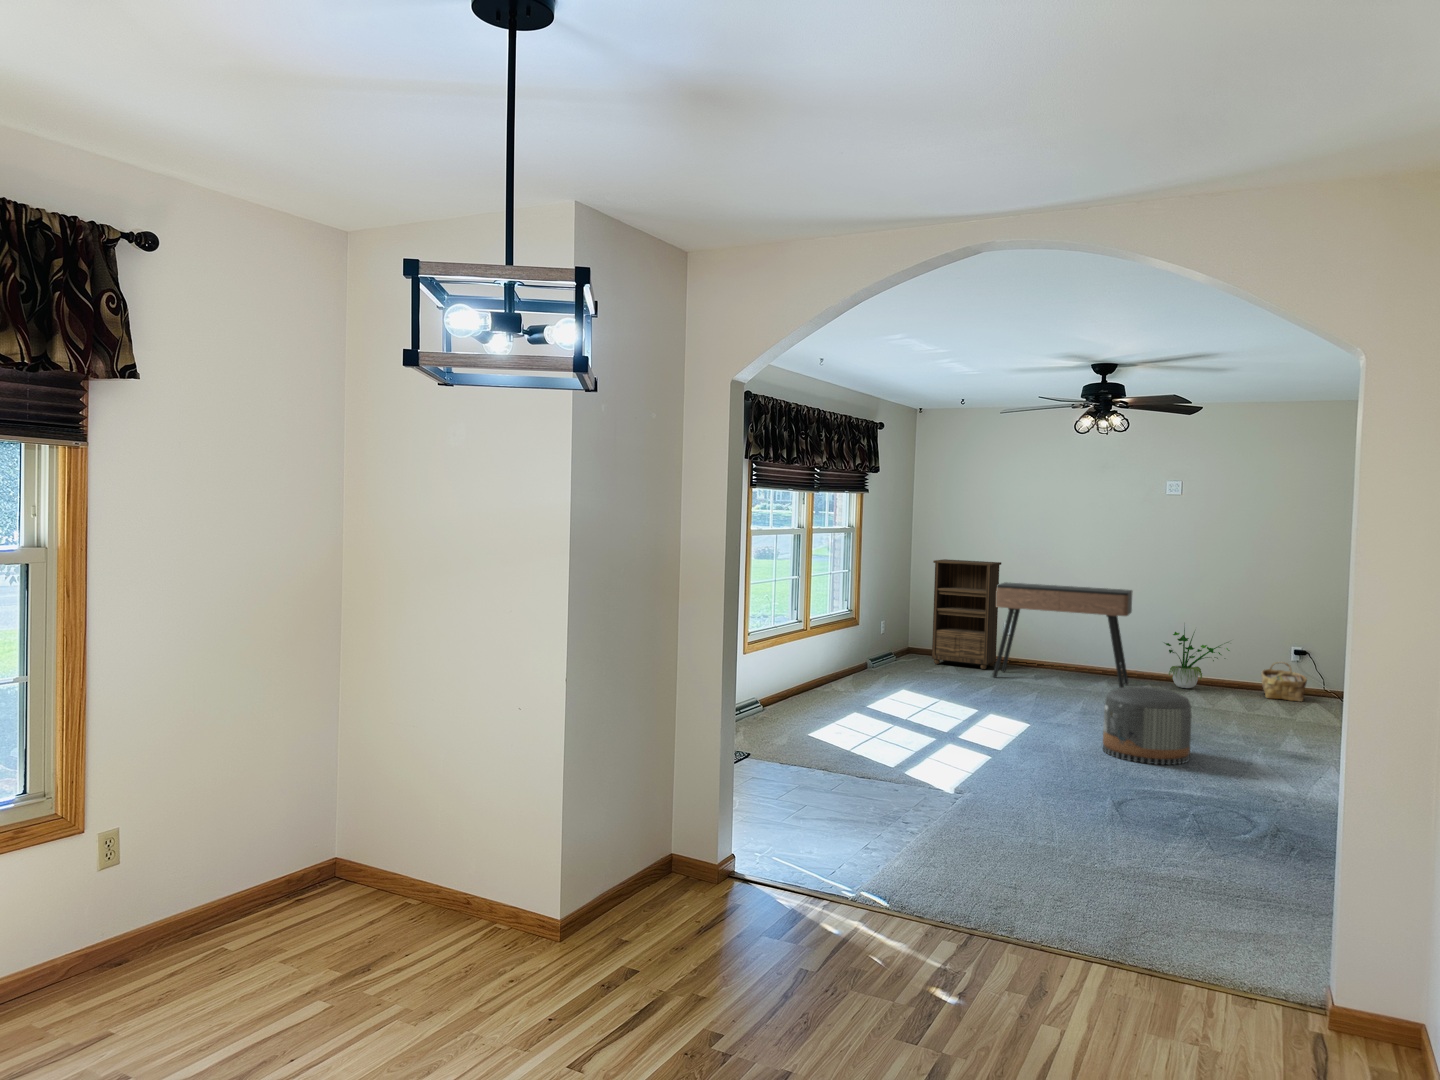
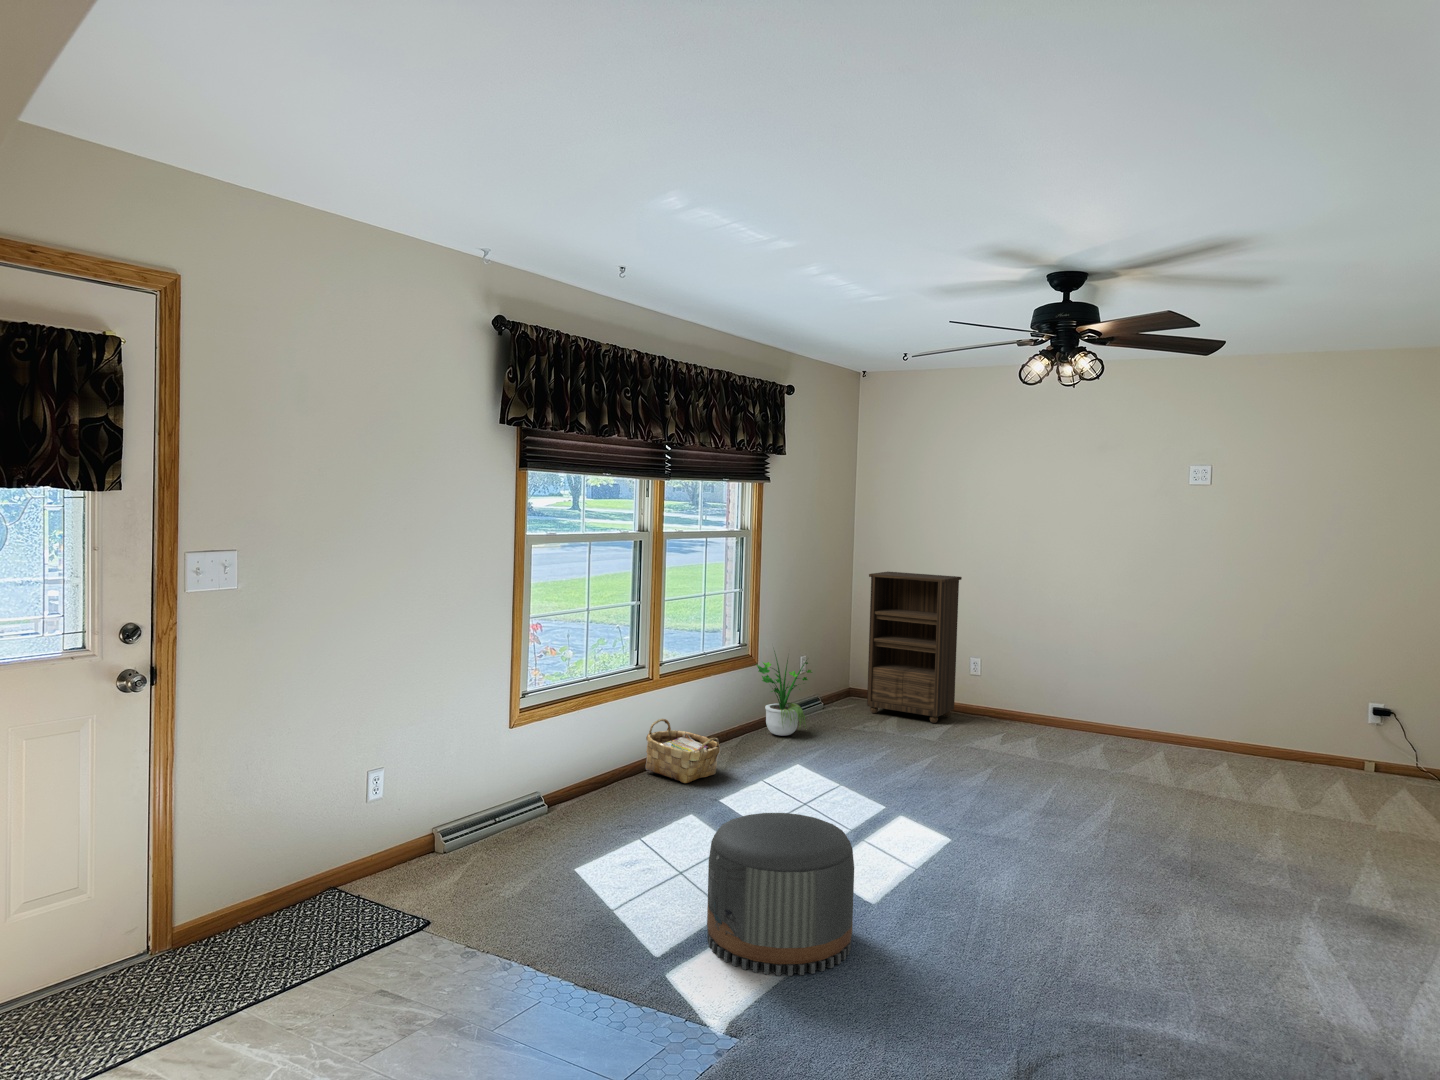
console table: present [993,583,1133,688] -> none [940,605,1137,766]
potted plant: present [1165,628,1229,688] -> present [756,651,812,736]
woven basket: present [1261,662,1307,702] -> present [646,719,720,783]
pouf: present [1103,687,1192,765] -> present [707,813,854,976]

